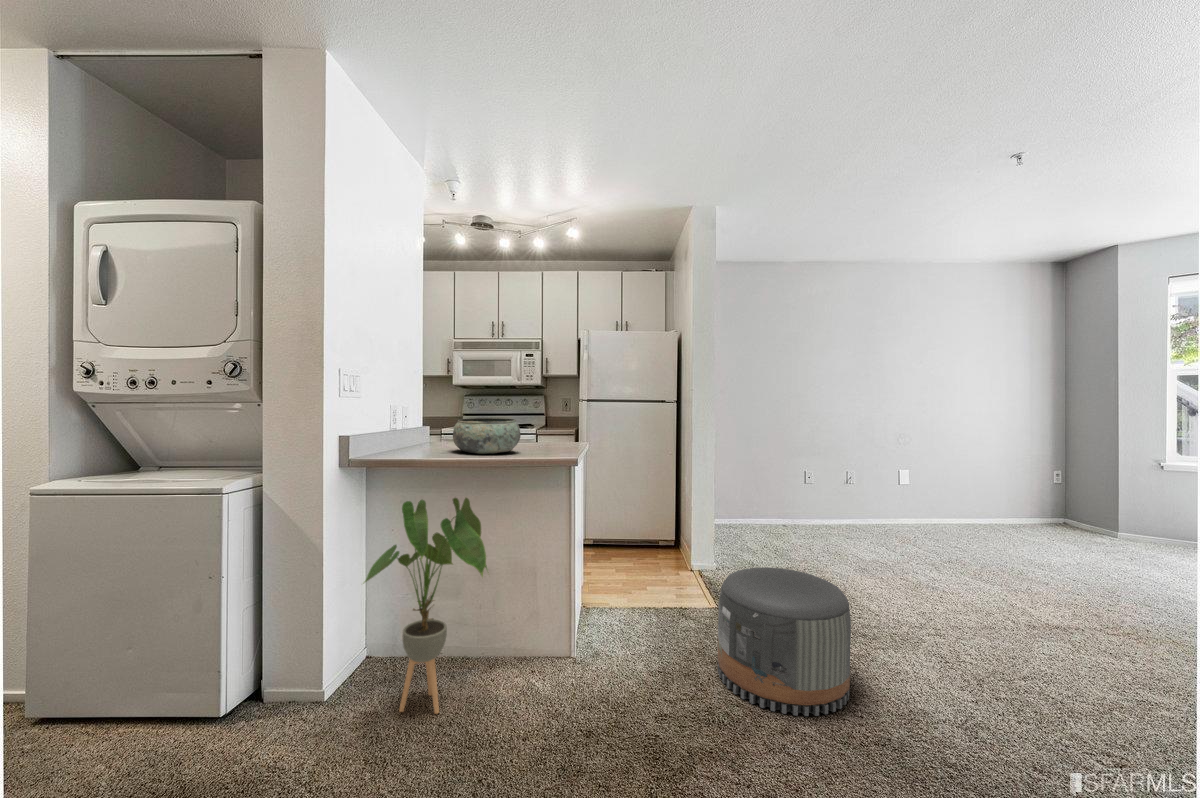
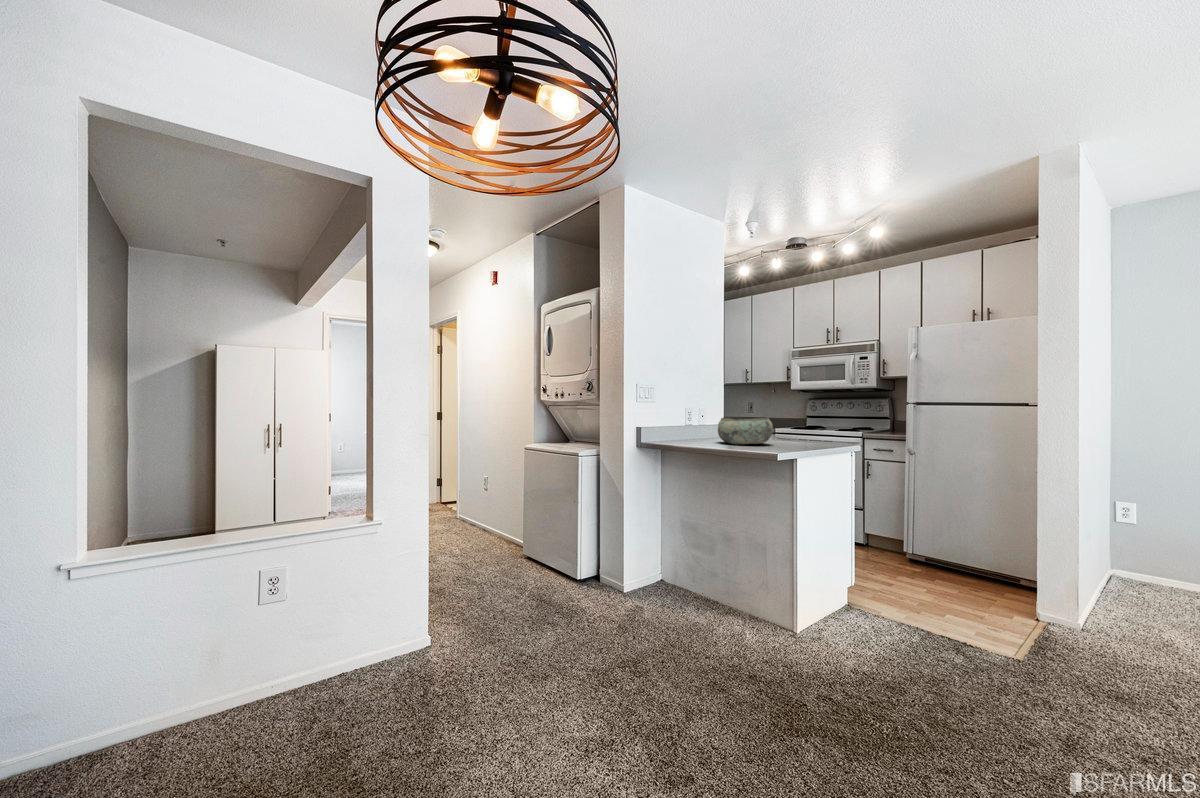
house plant: present [364,498,487,714] -> none [630,470,719,618]
pouf: present [718,567,851,716] -> none [924,585,1106,761]

